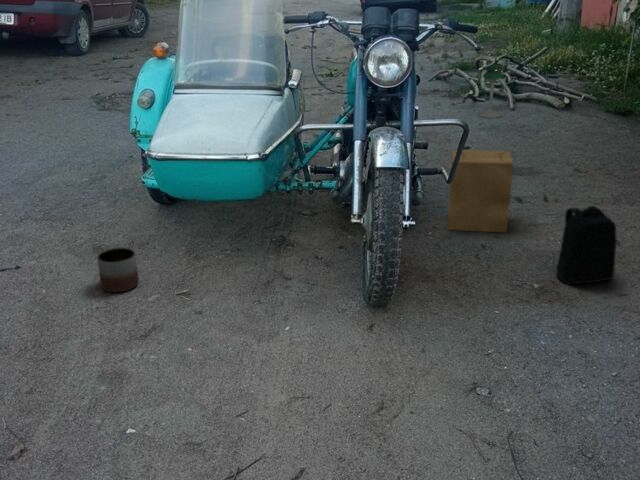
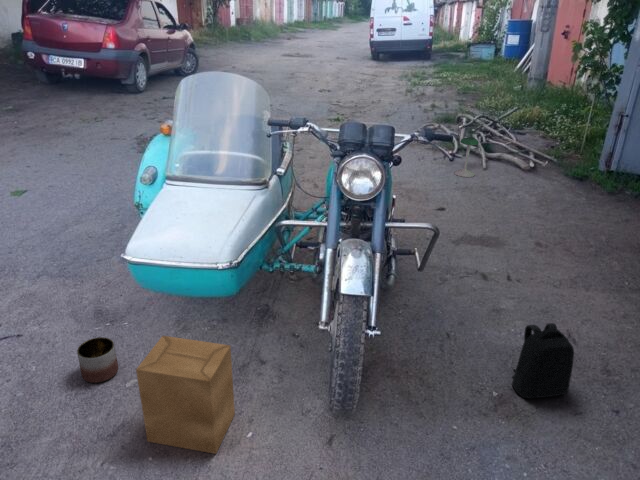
cardboard box: present [448,150,513,232] -> present [136,336,235,454]

